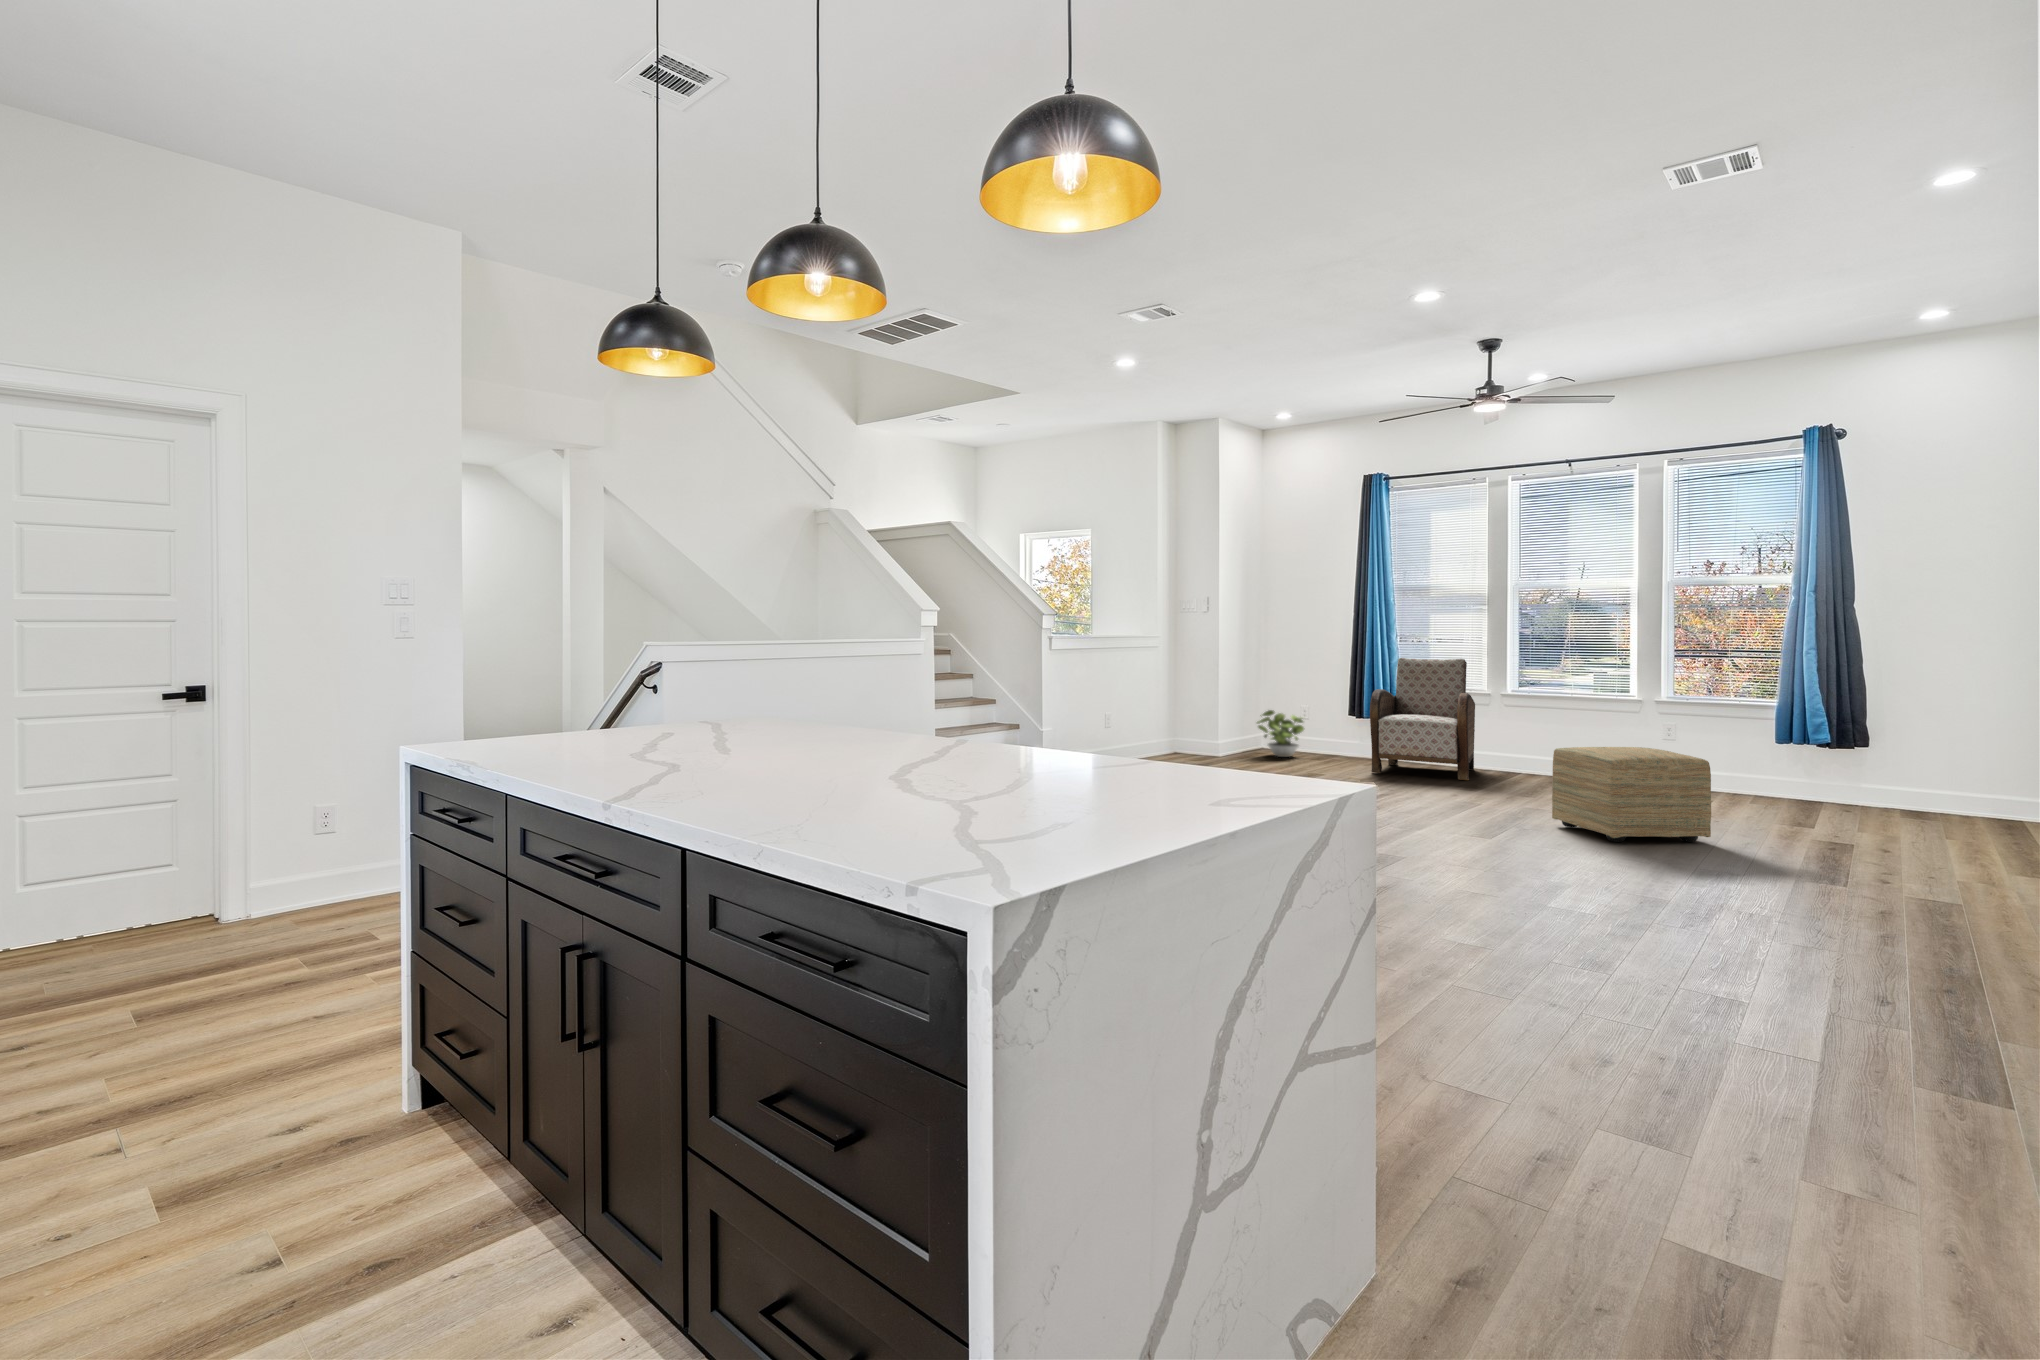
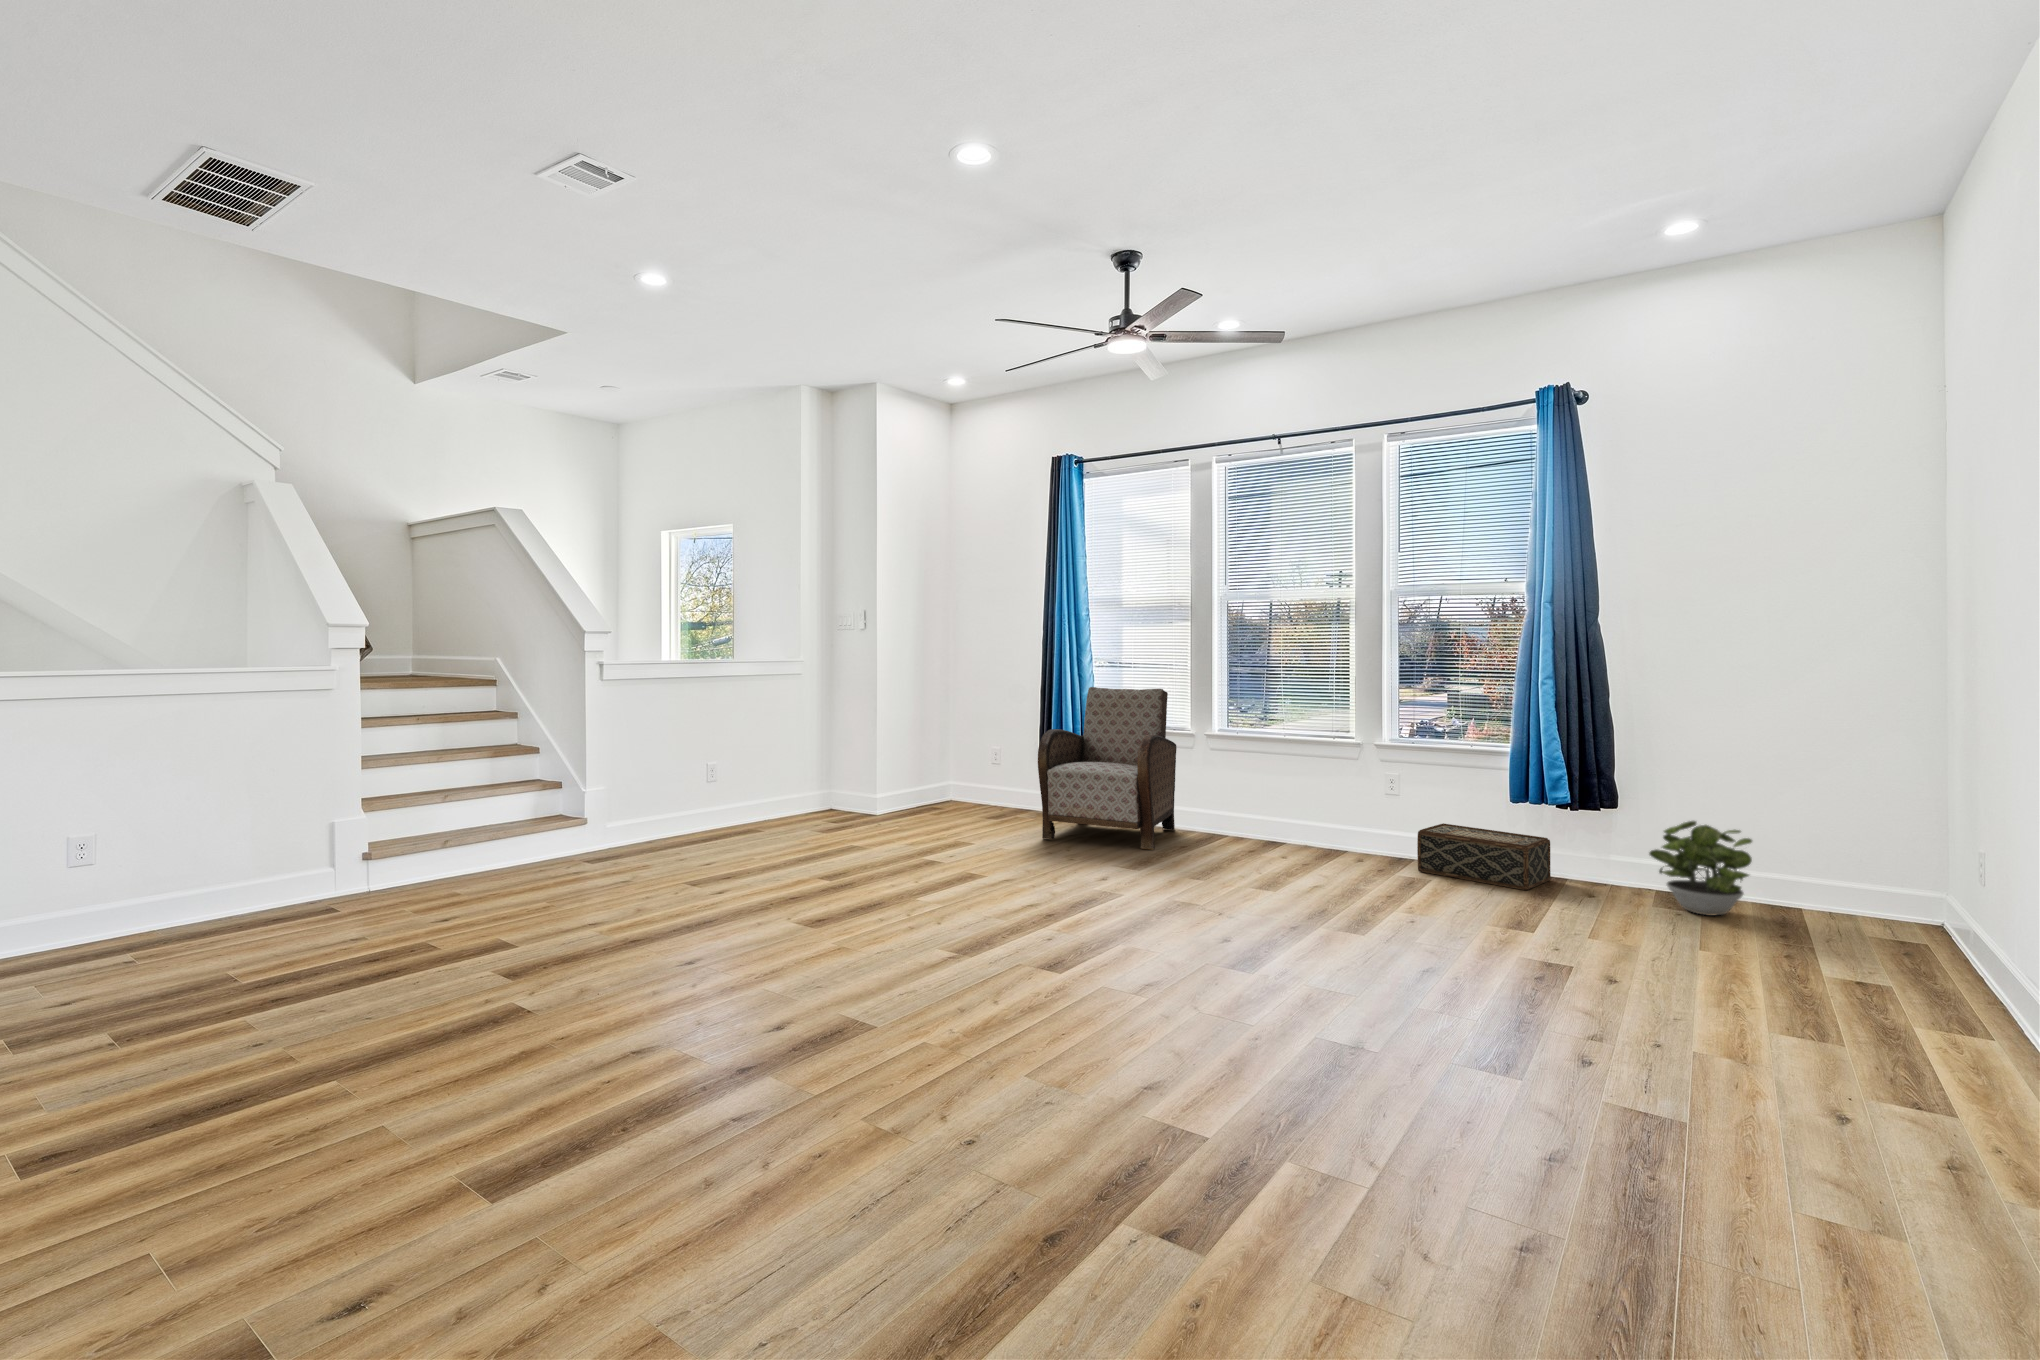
potted plant: present [1257,710,1304,757] -> present [1649,821,1752,916]
ottoman: present [1552,747,1711,842] -> none [1196,826,1391,977]
woven basket: none [1696,762,1810,807] -> present [1417,823,1551,890]

